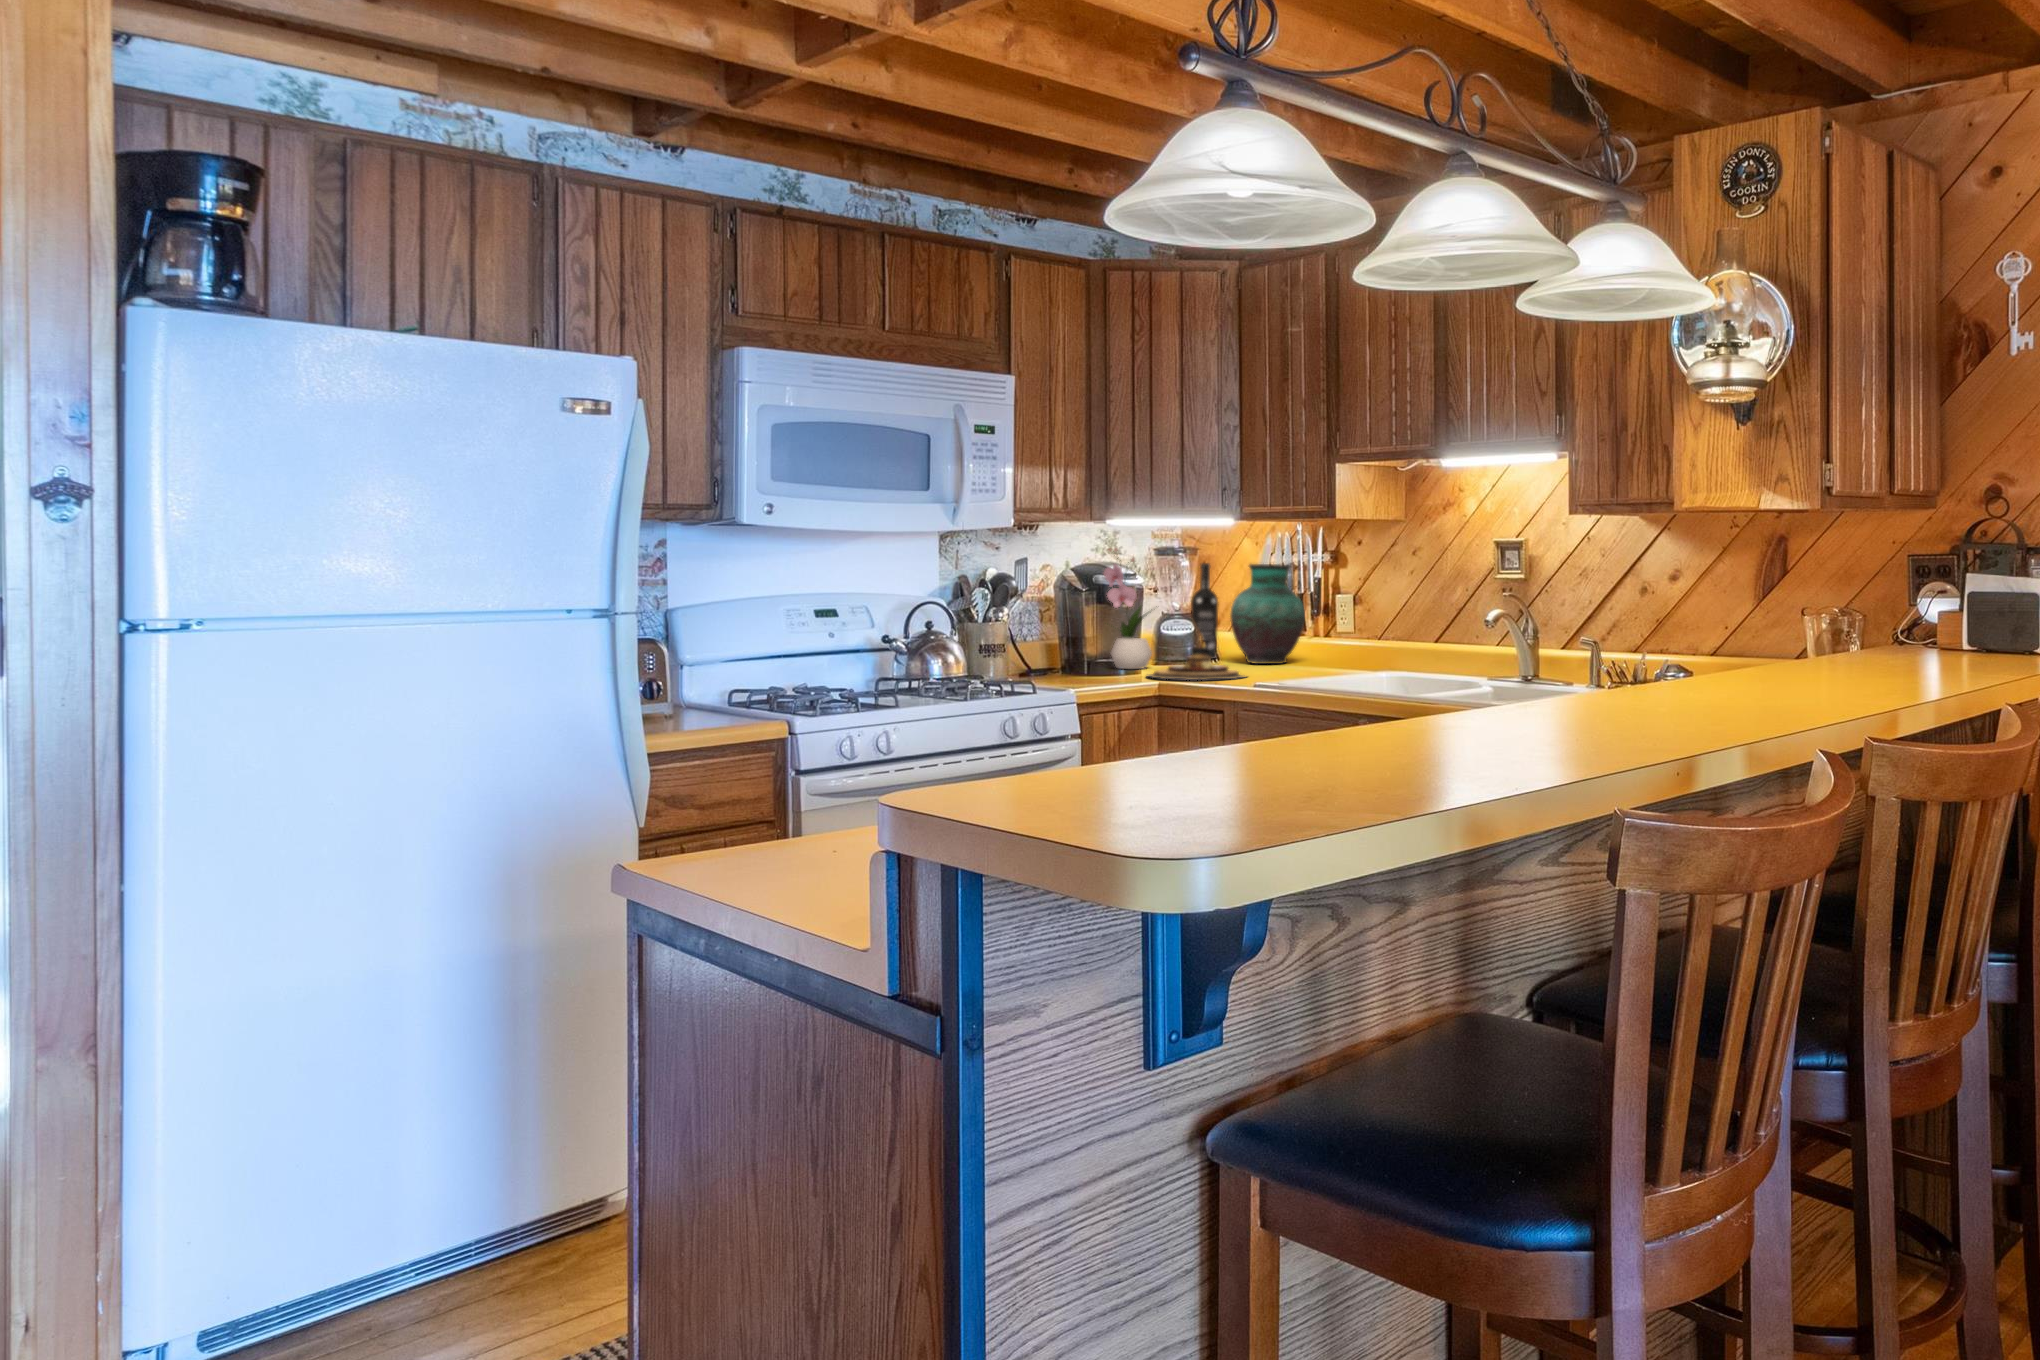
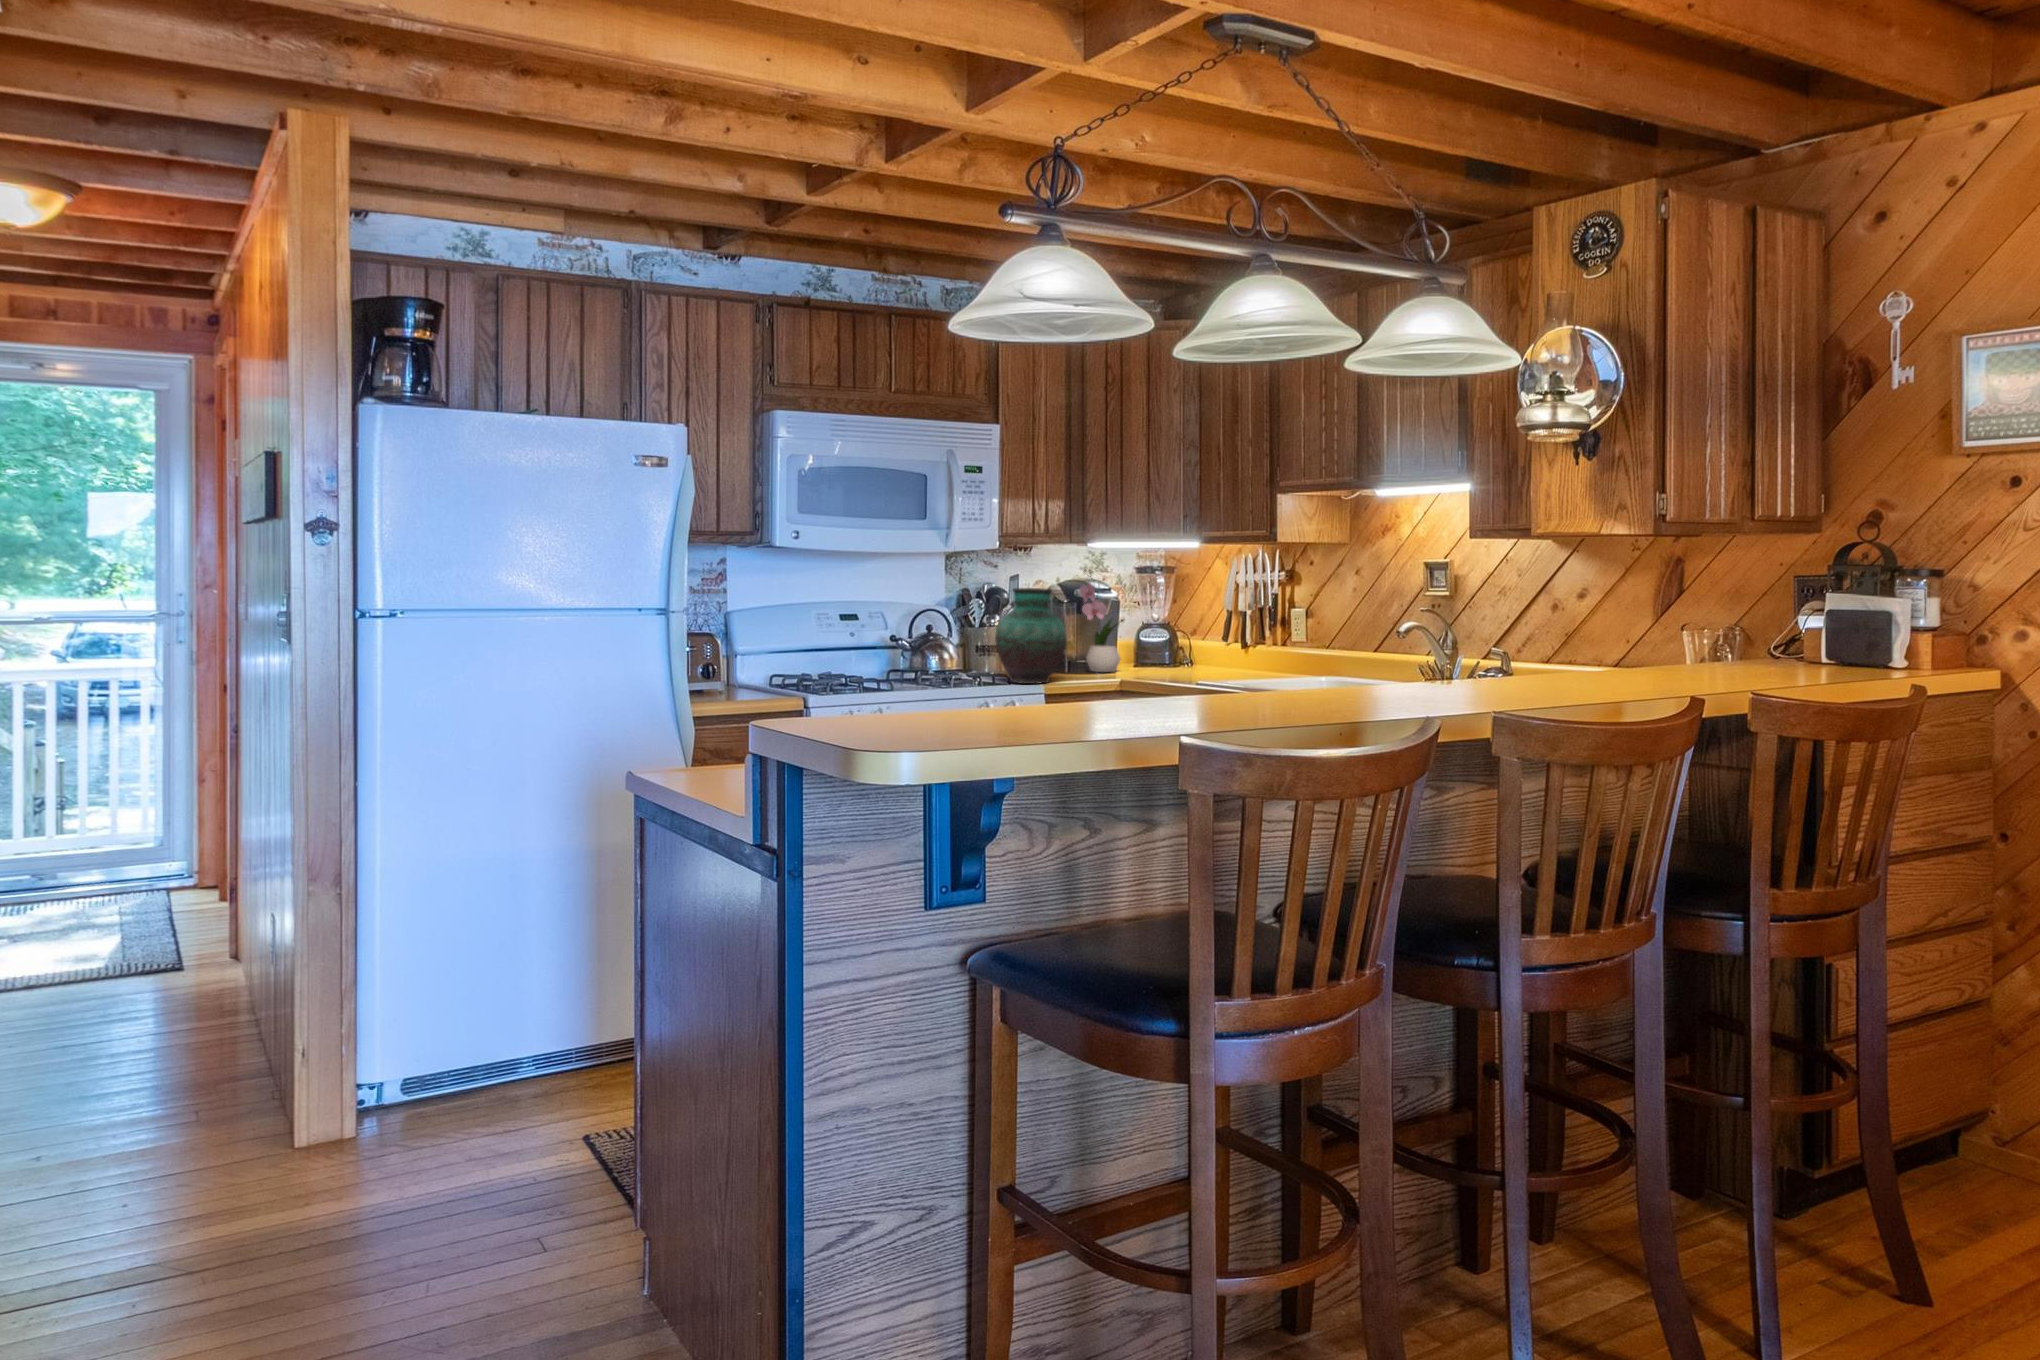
wine bottle: present [1191,563,1219,659] -> none [1160,580,1184,663]
vase: present [1230,564,1305,664] -> present [995,588,1066,684]
plate: present [1148,654,1244,680] -> none [1110,660,1197,683]

